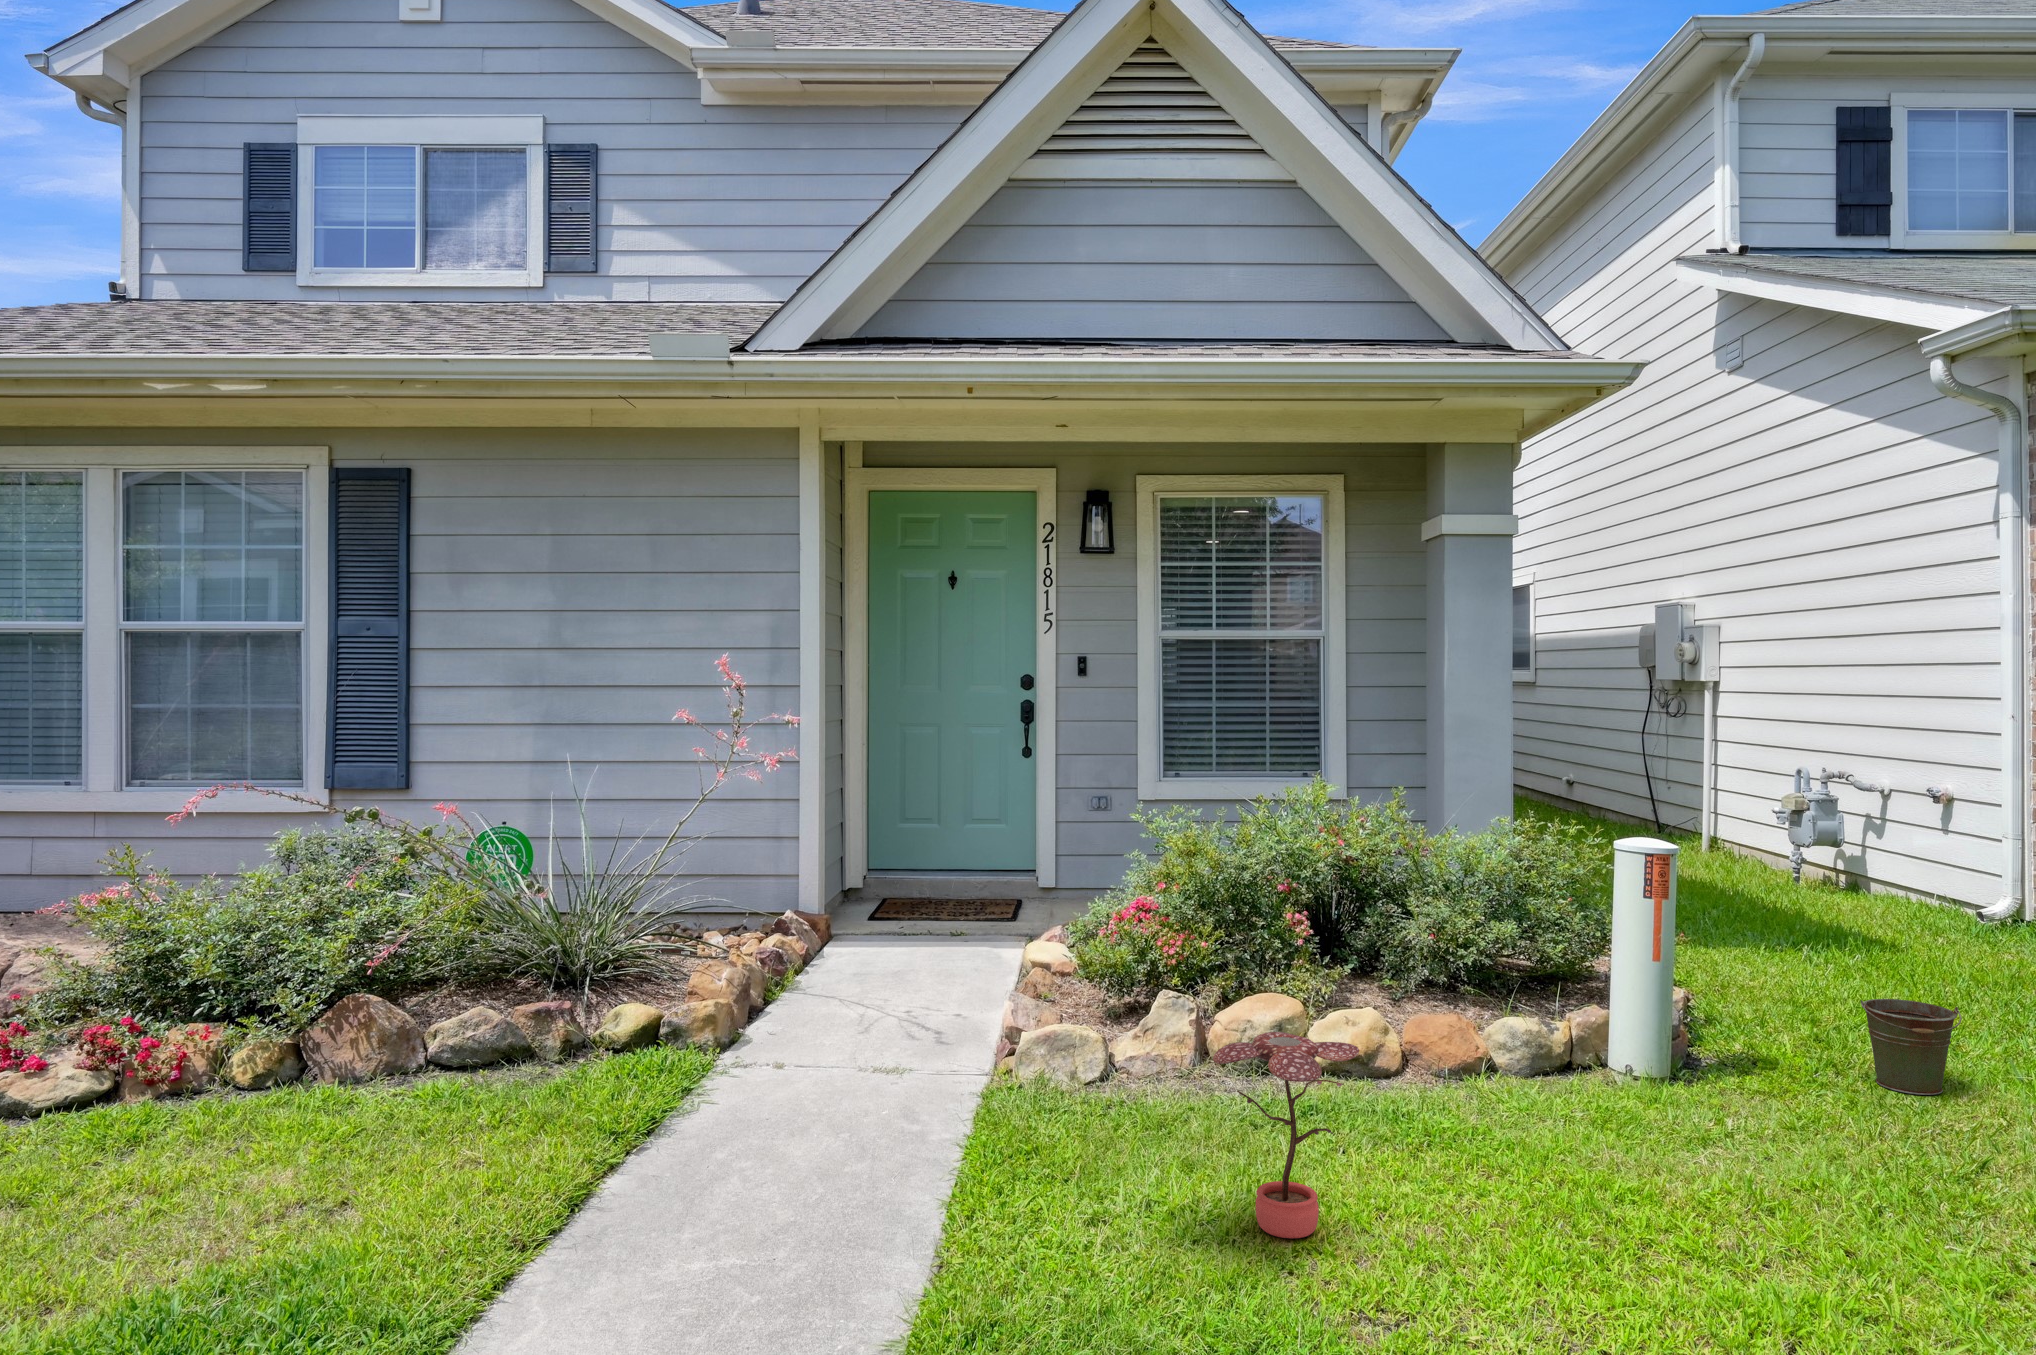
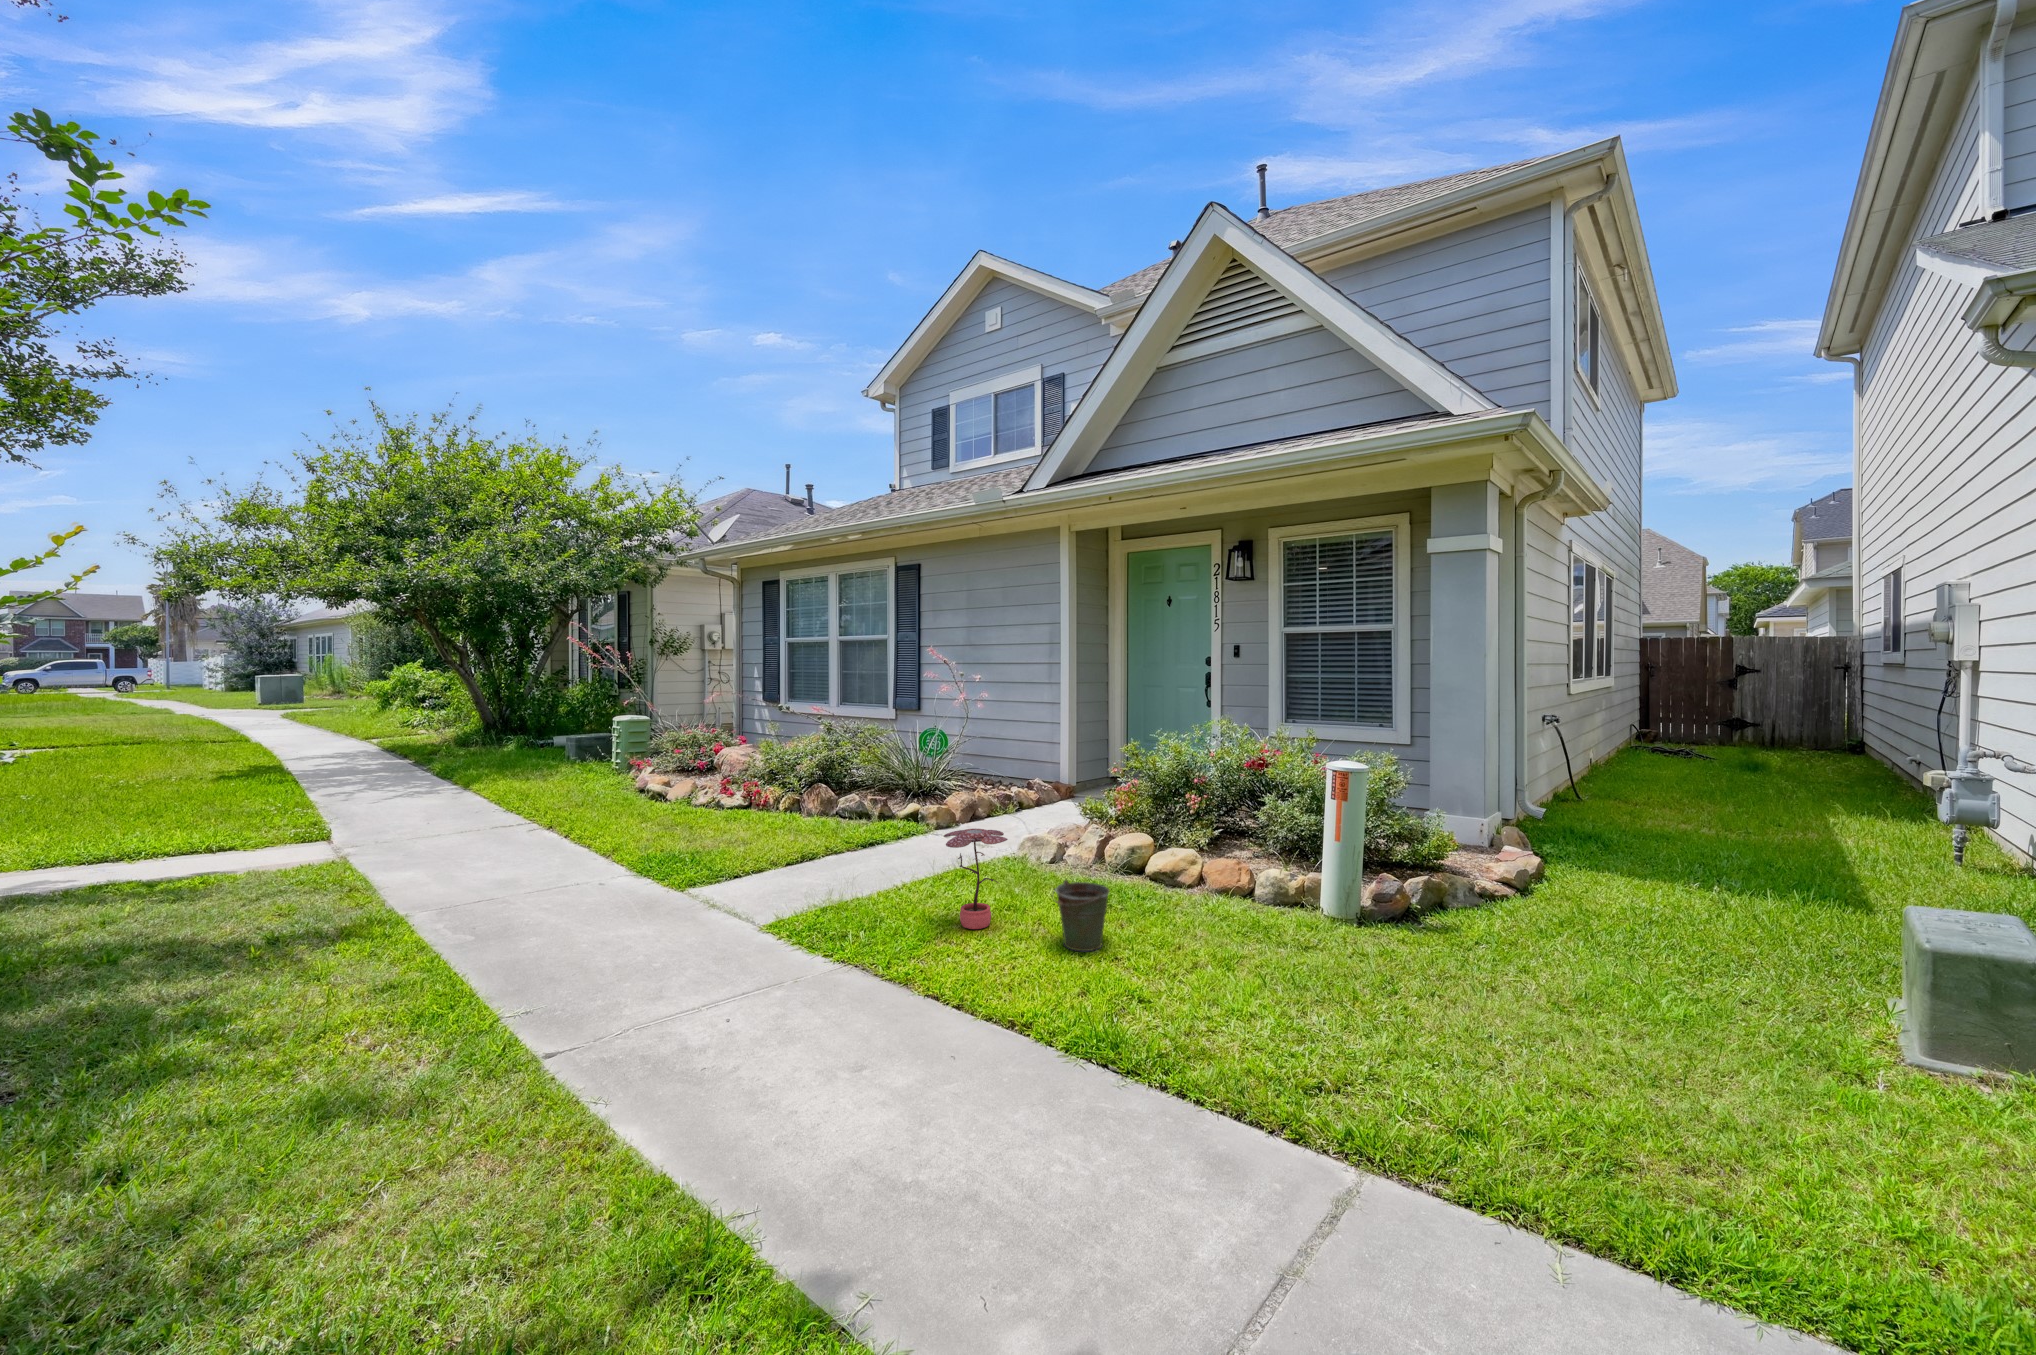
bucket: present [1861,999,1962,1095] -> present [1053,880,1110,951]

